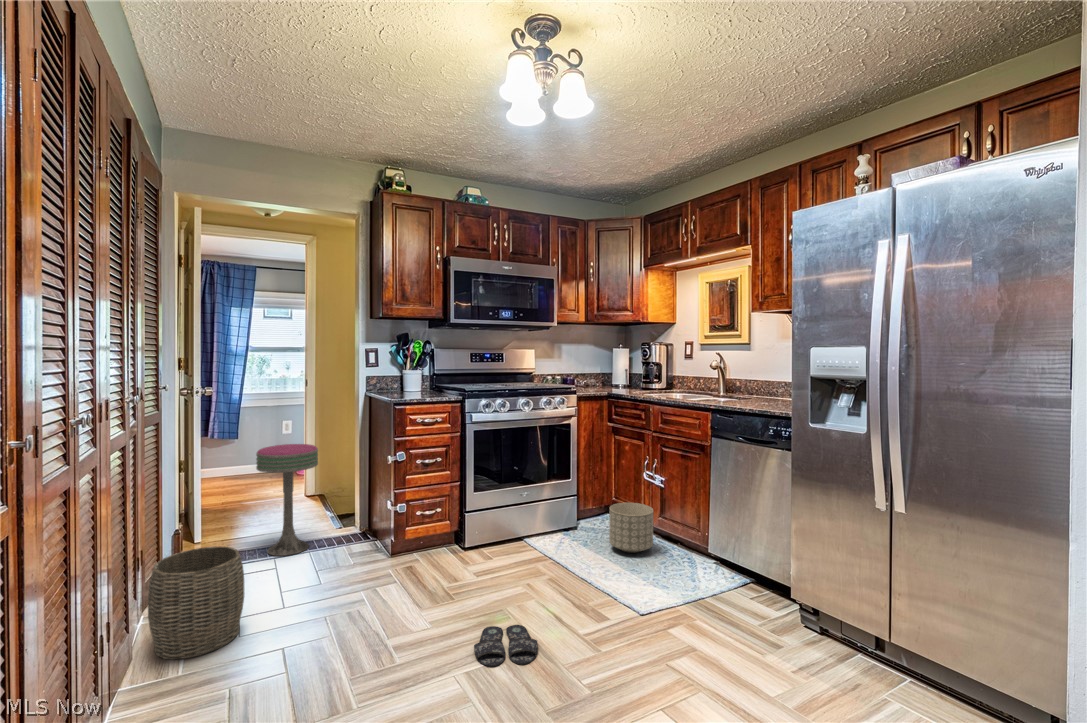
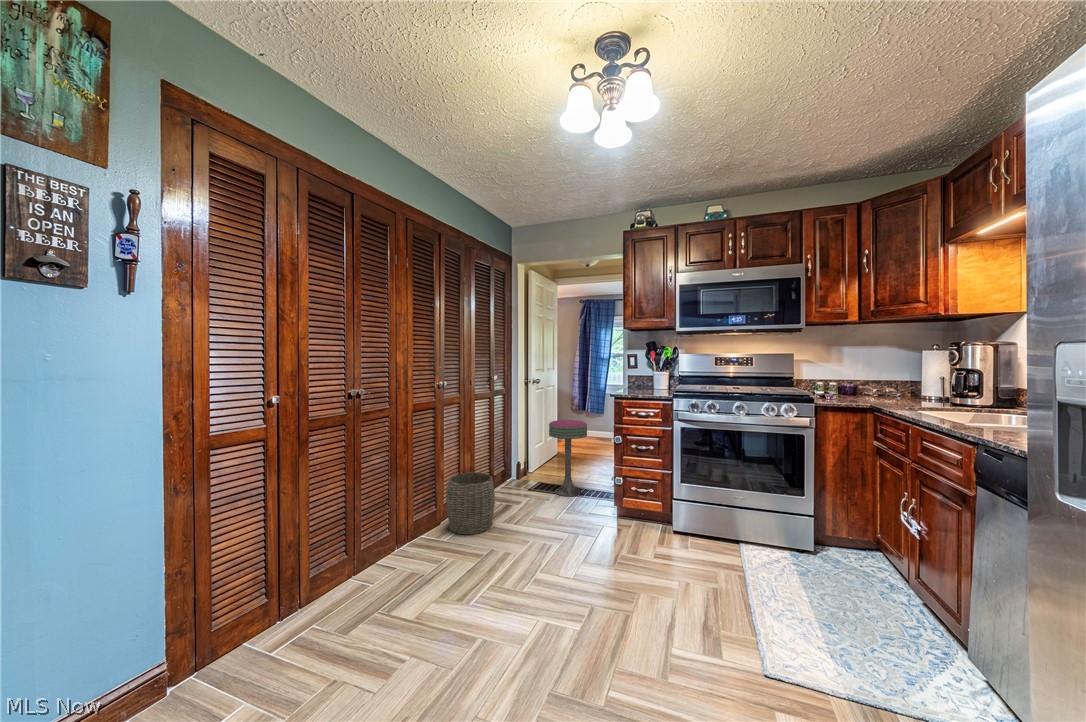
planter: present [609,503,653,553] -> none [826,540,896,613]
slippers: present [474,625,537,667] -> none [565,599,632,645]

